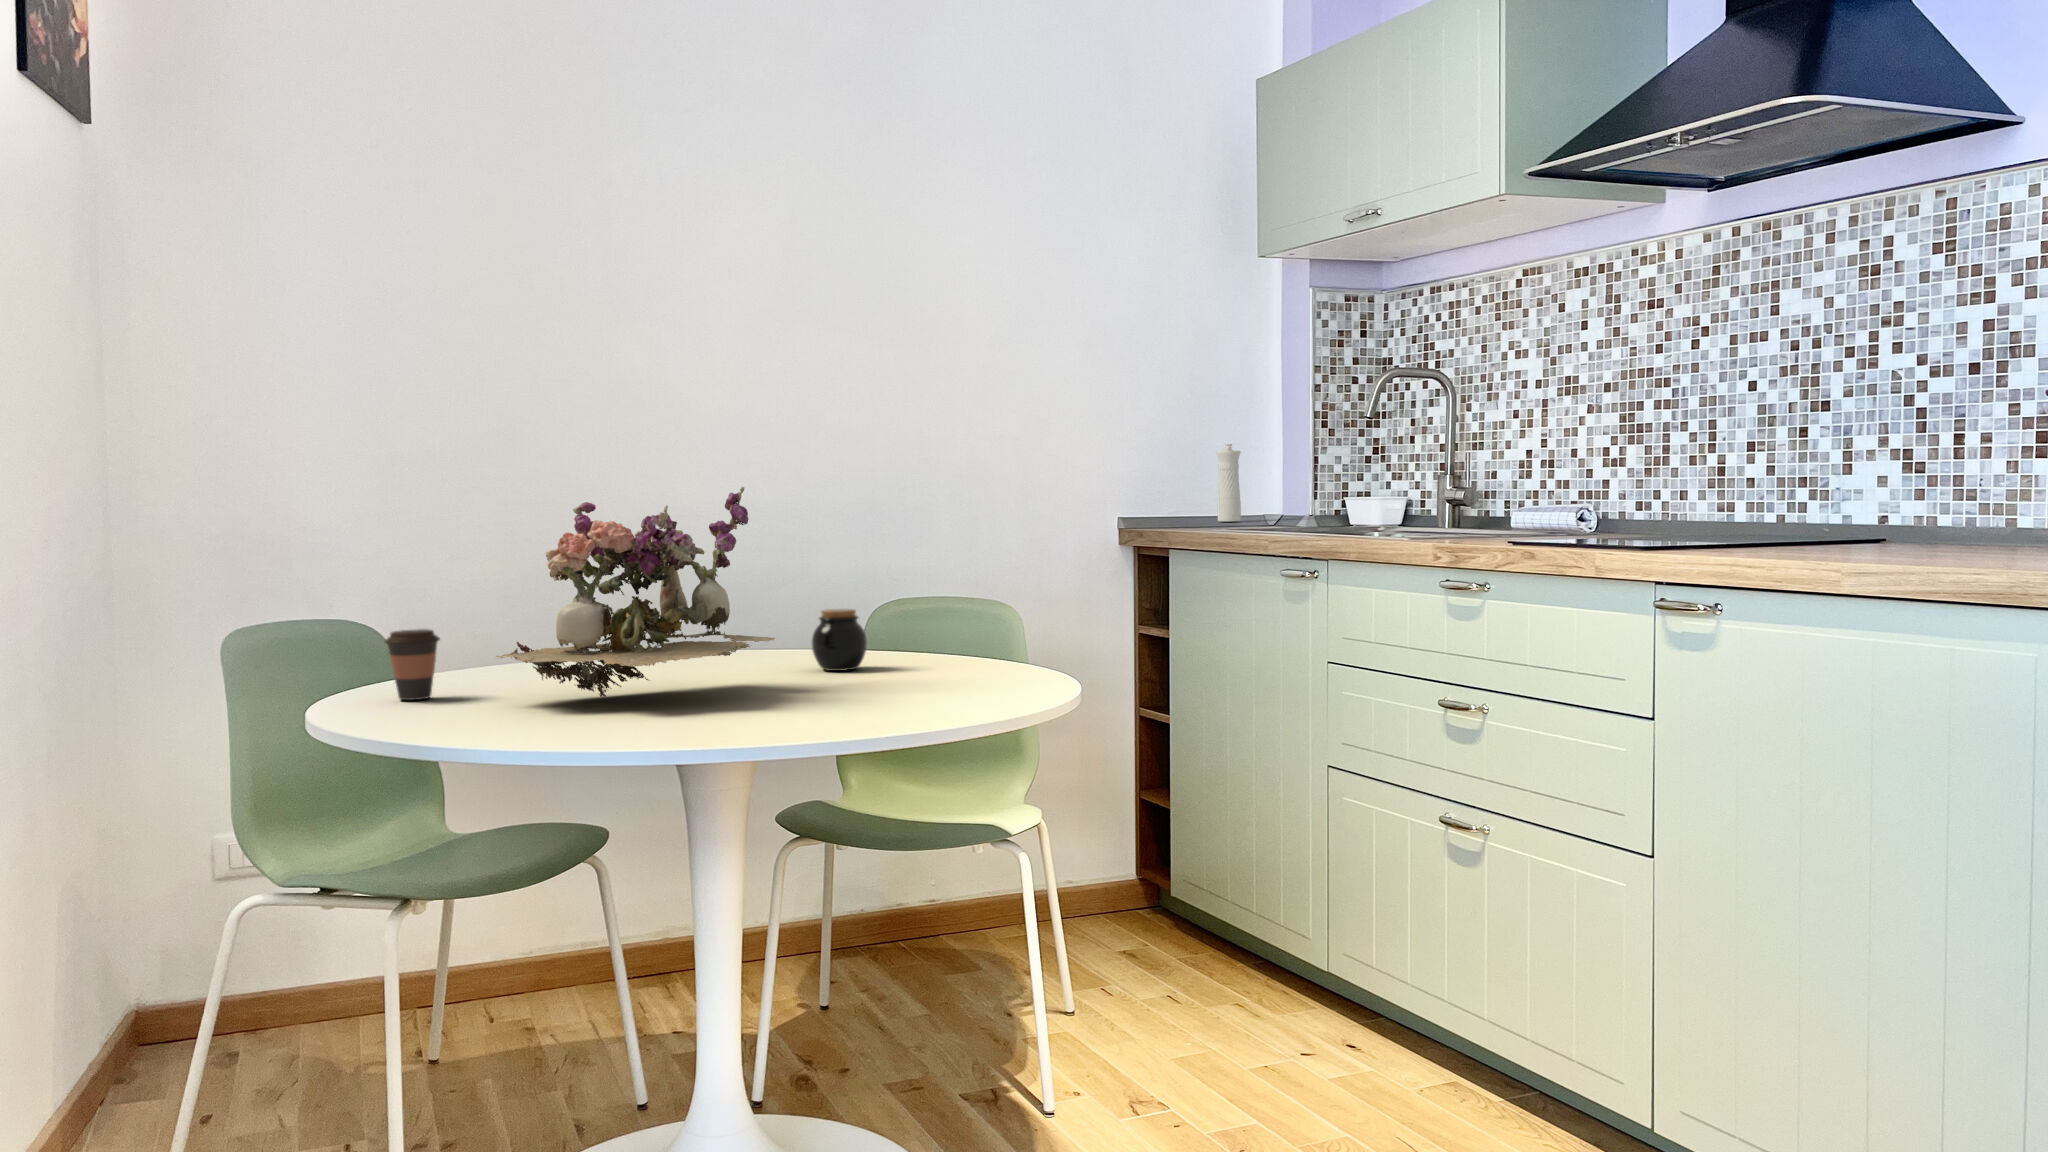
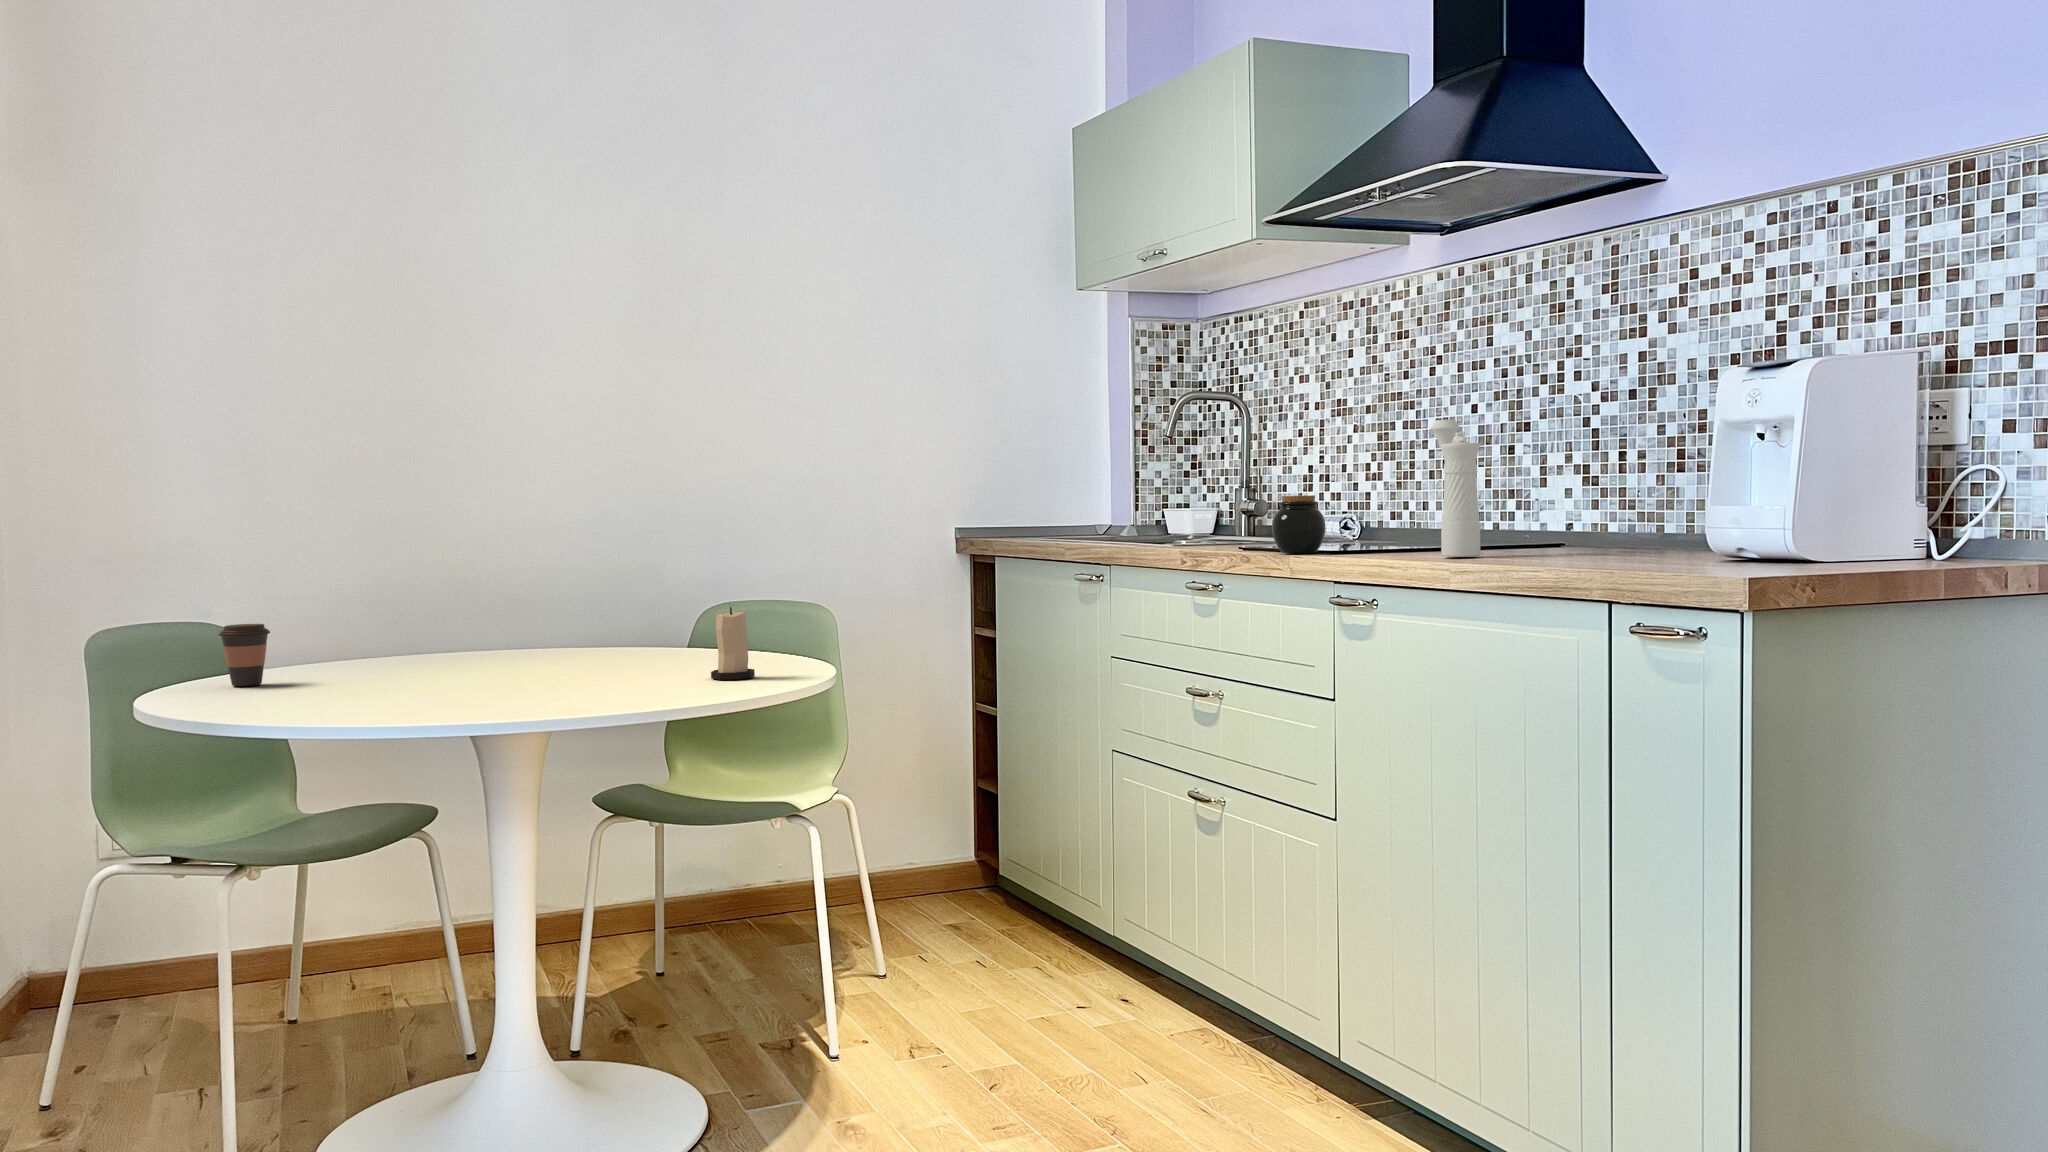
pepper mill: present [1217,444,1241,521] -> present [1431,420,1480,557]
flower arrangement: present [496,487,775,699] -> none [314,498,571,684]
jar: present [812,609,867,671] -> present [1272,495,1326,553]
candle: none [938,611,985,695] -> present [711,607,755,680]

